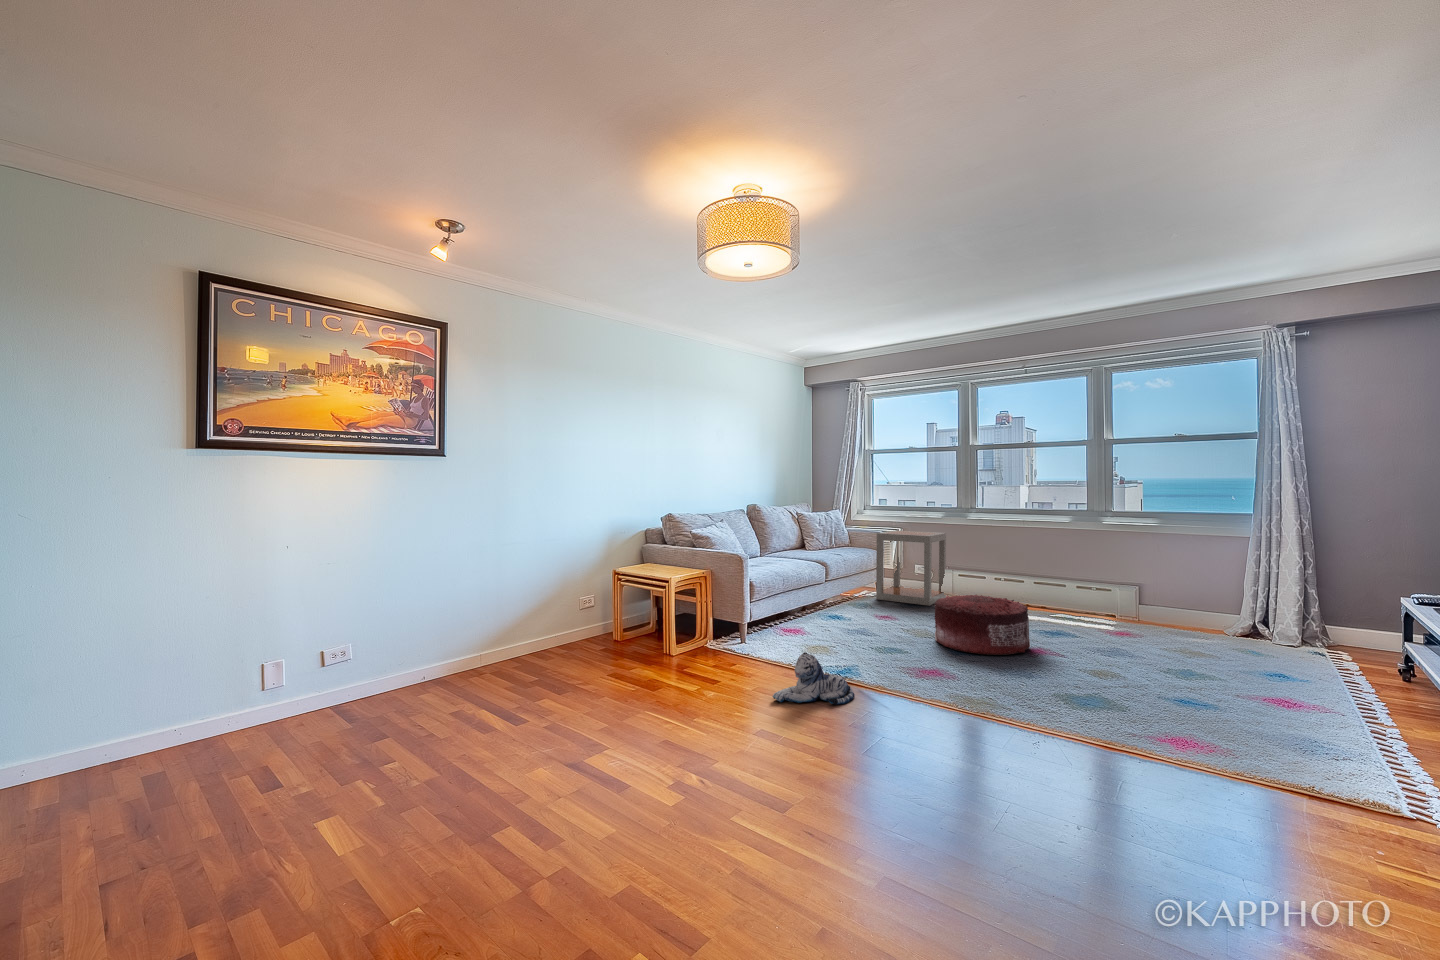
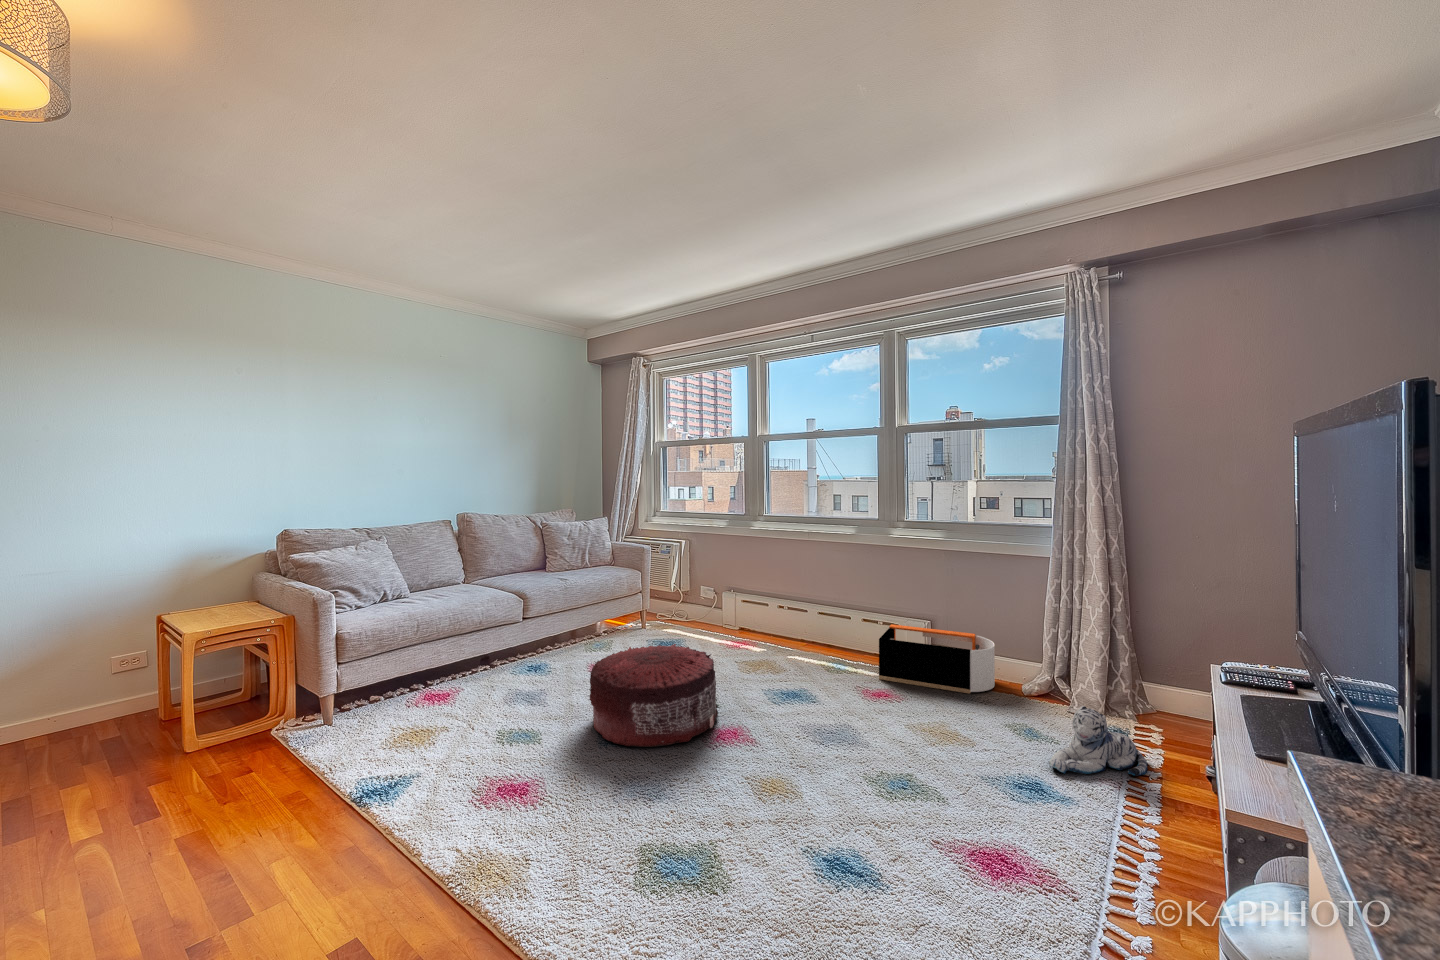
side table: present [876,530,946,606] -> none [635,542,727,641]
storage bin: none [1109,590,1205,636] -> present [879,624,995,693]
plush toy: present [773,652,854,705] -> present [1049,706,1148,776]

